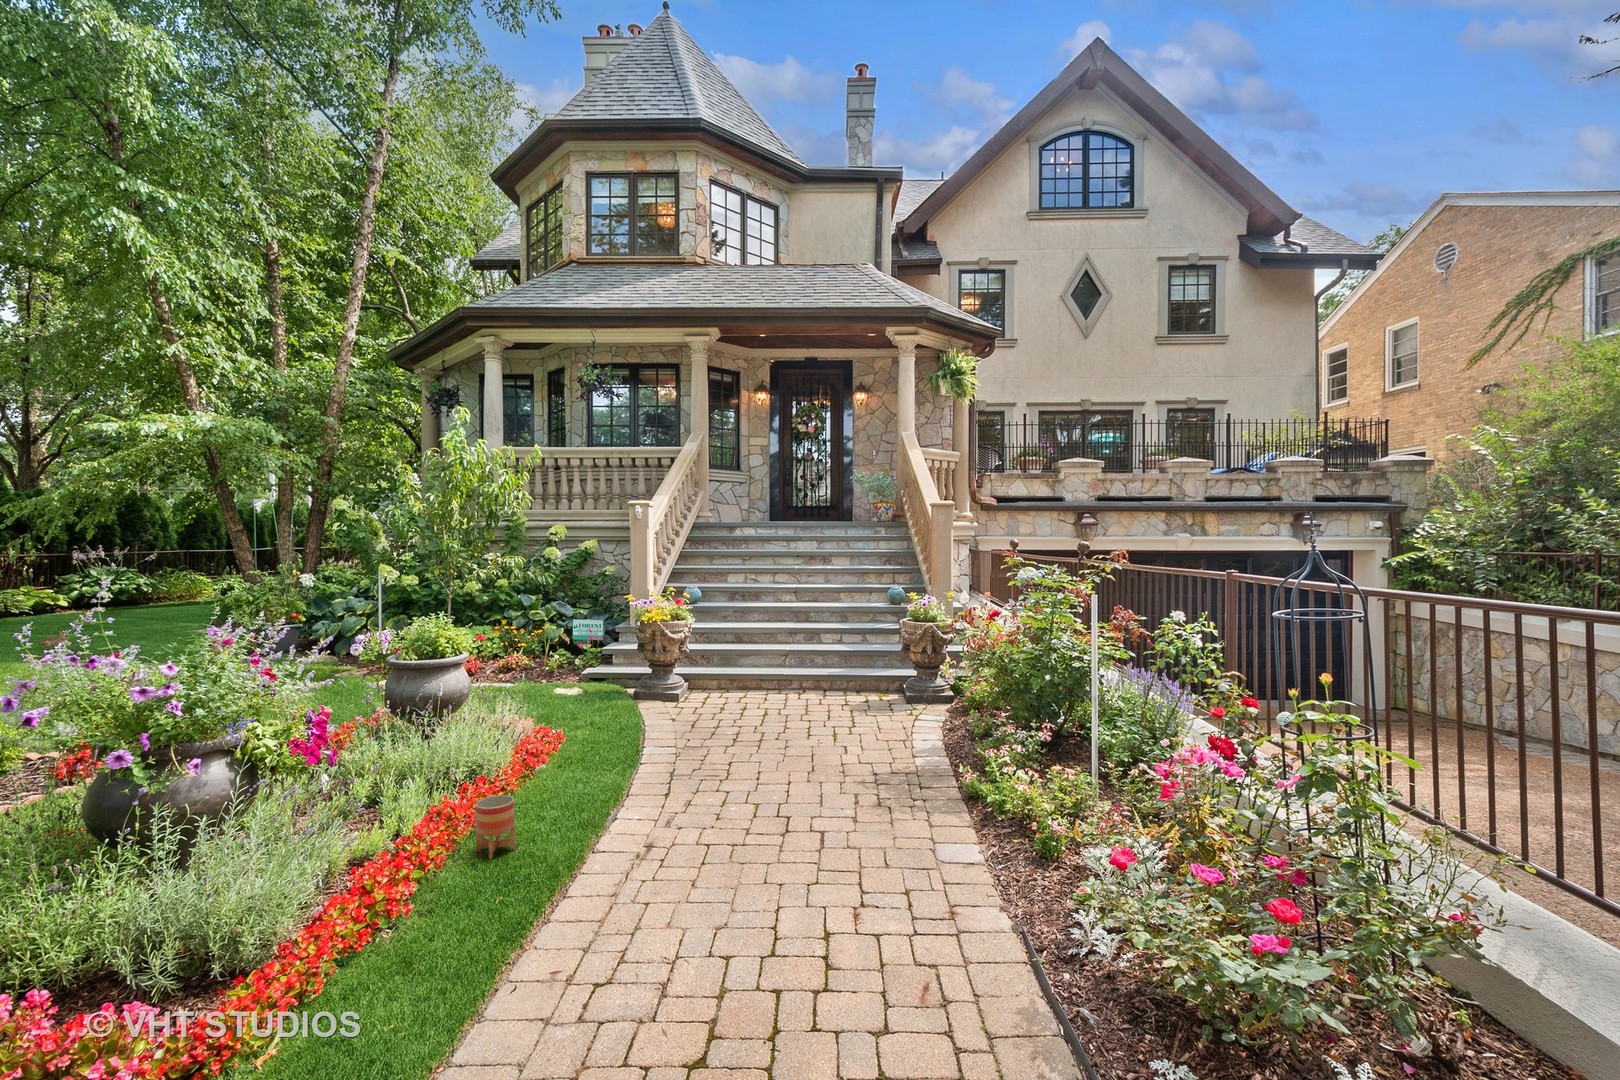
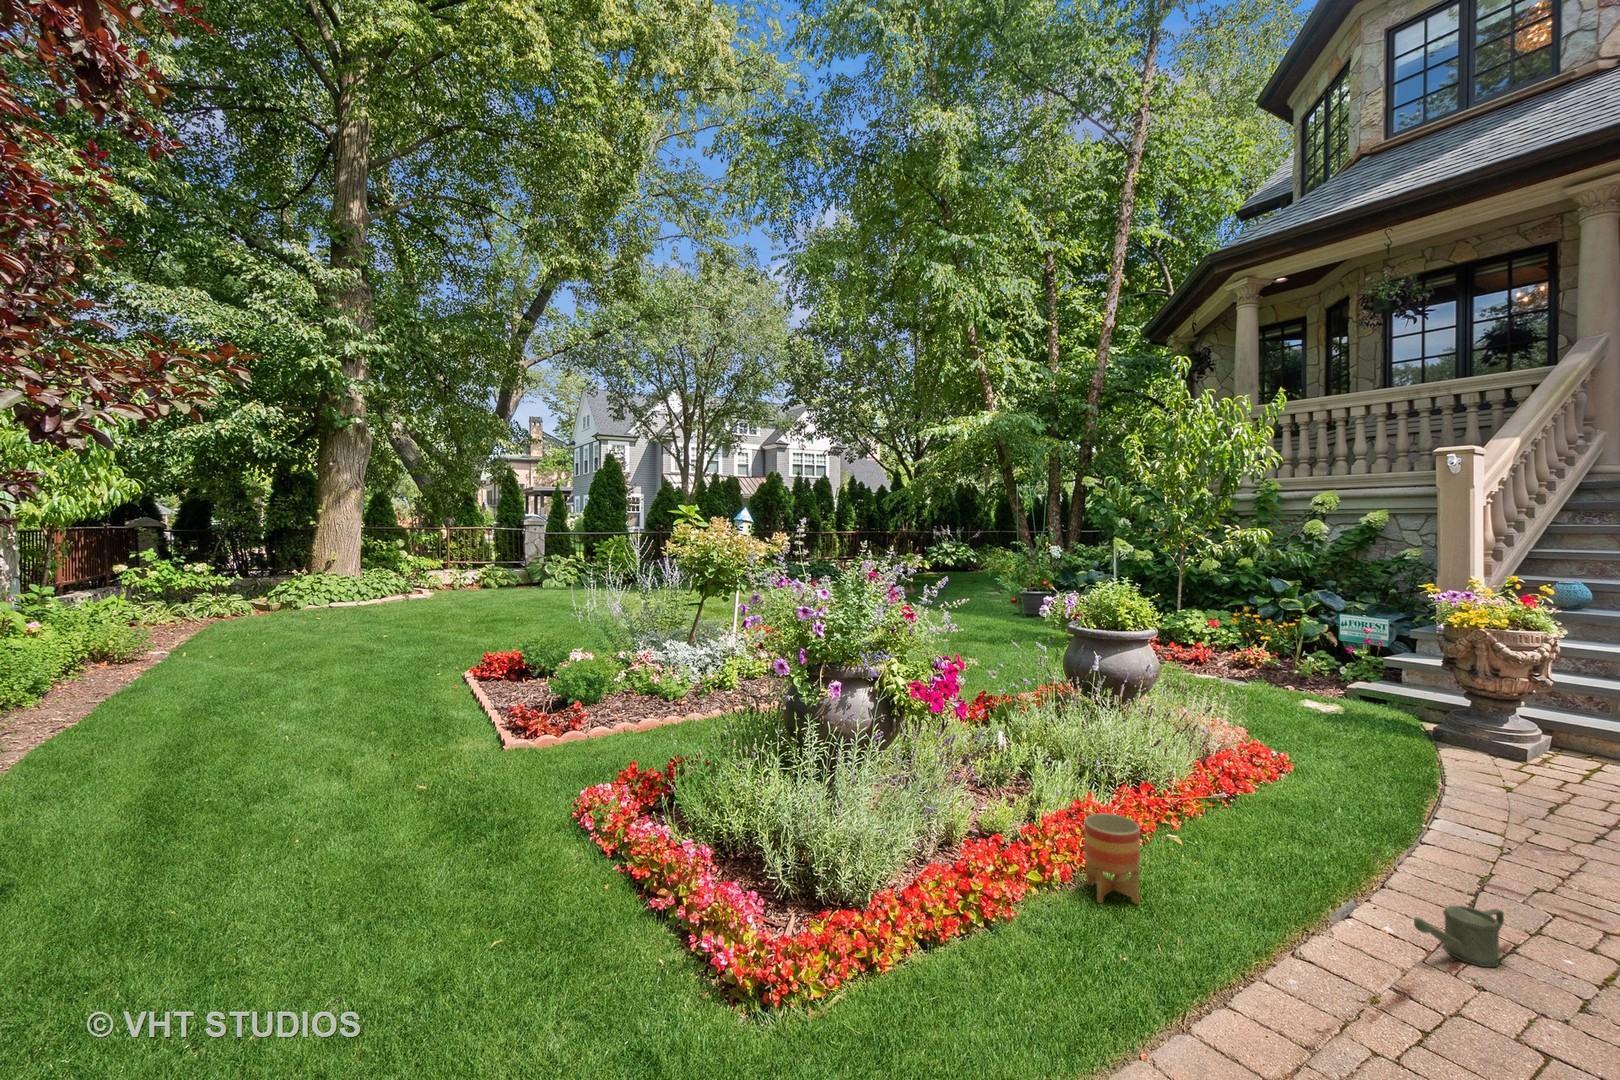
watering can: none [656,780,687,811] -> present [1414,906,1504,967]

